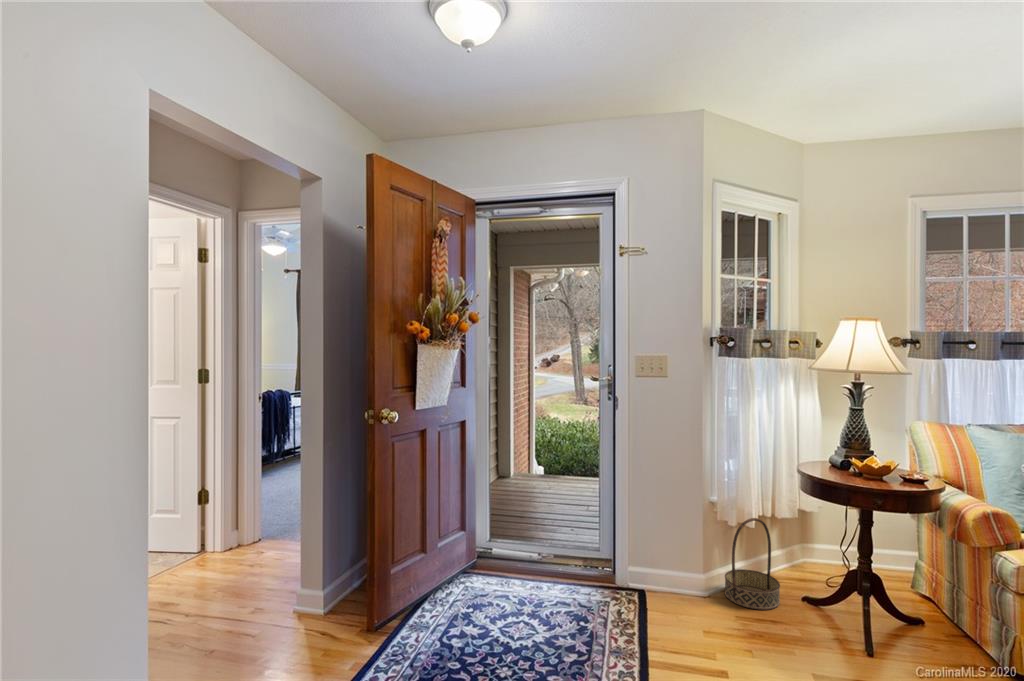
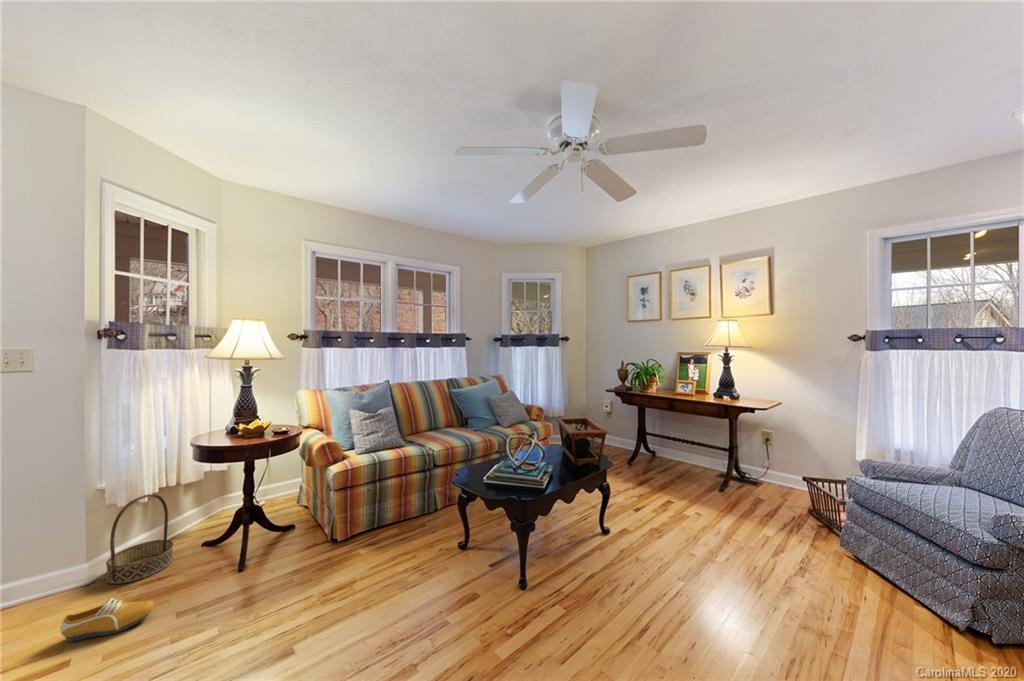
shoe: none [718,616,791,658] -> present [60,599,154,642]

